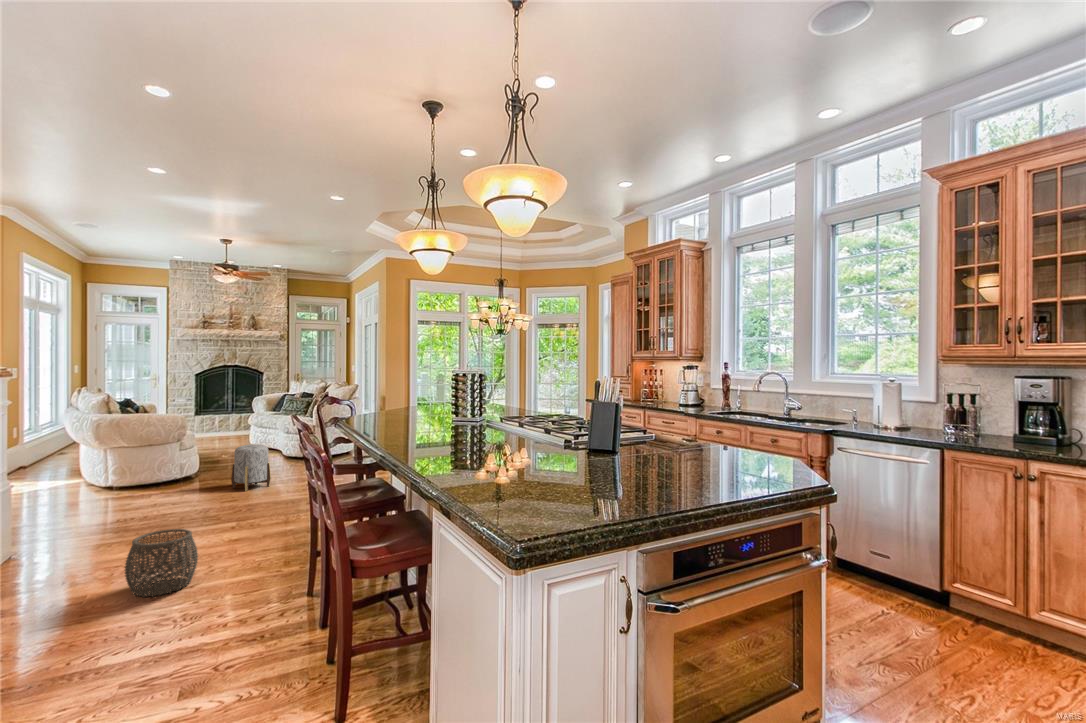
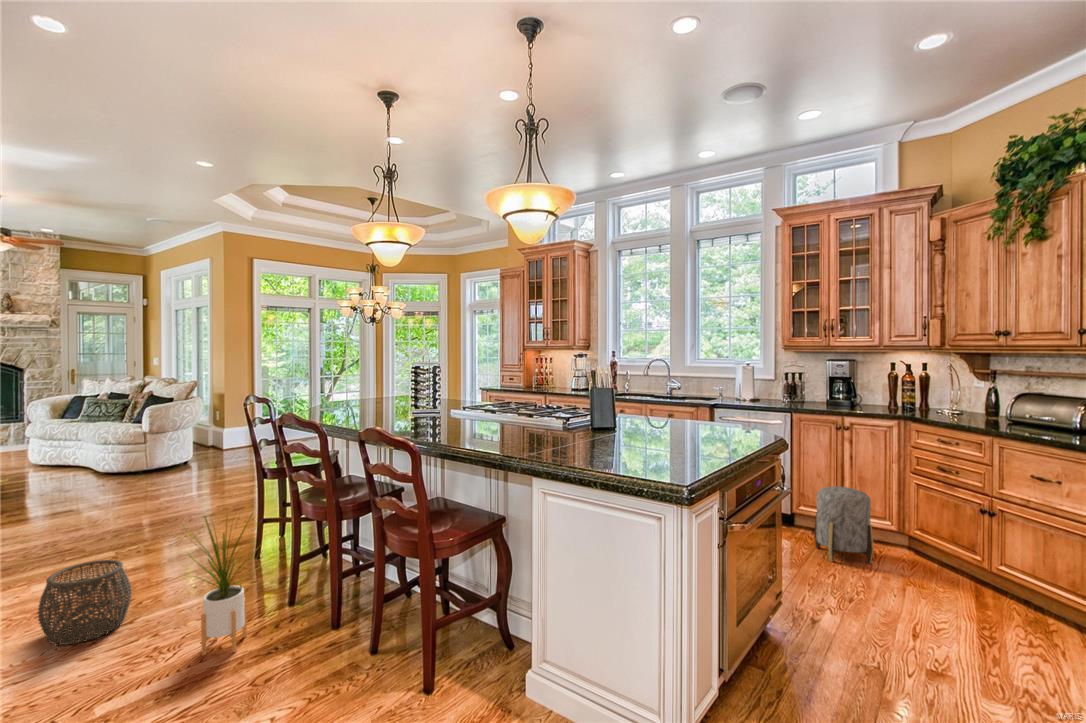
stool: present [231,444,271,491] -> present [814,486,874,564]
house plant: none [192,492,272,632] -> present [189,513,254,656]

